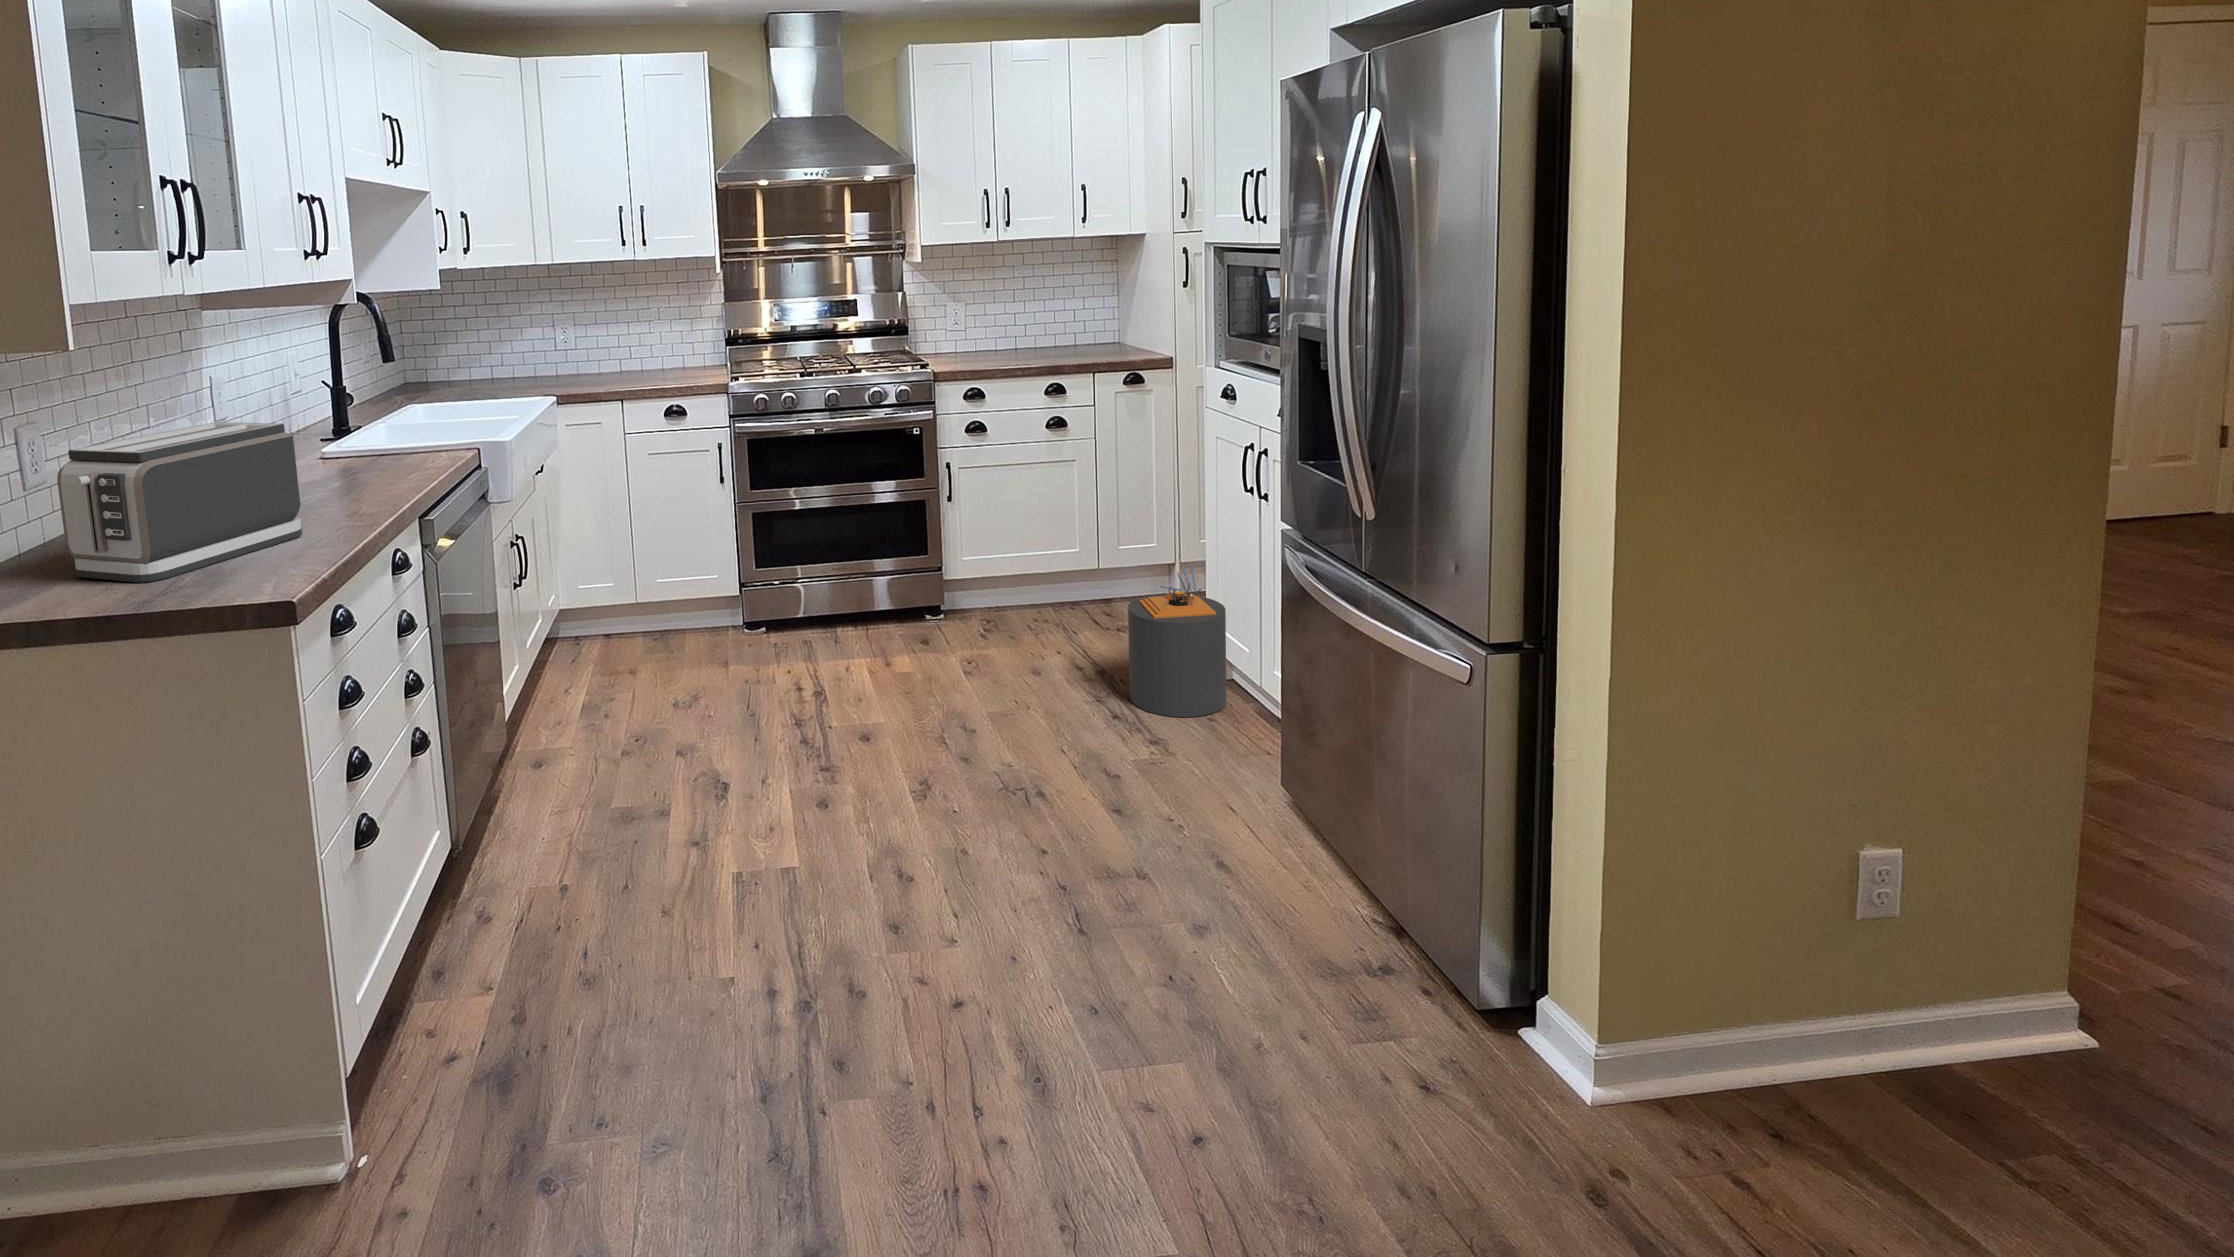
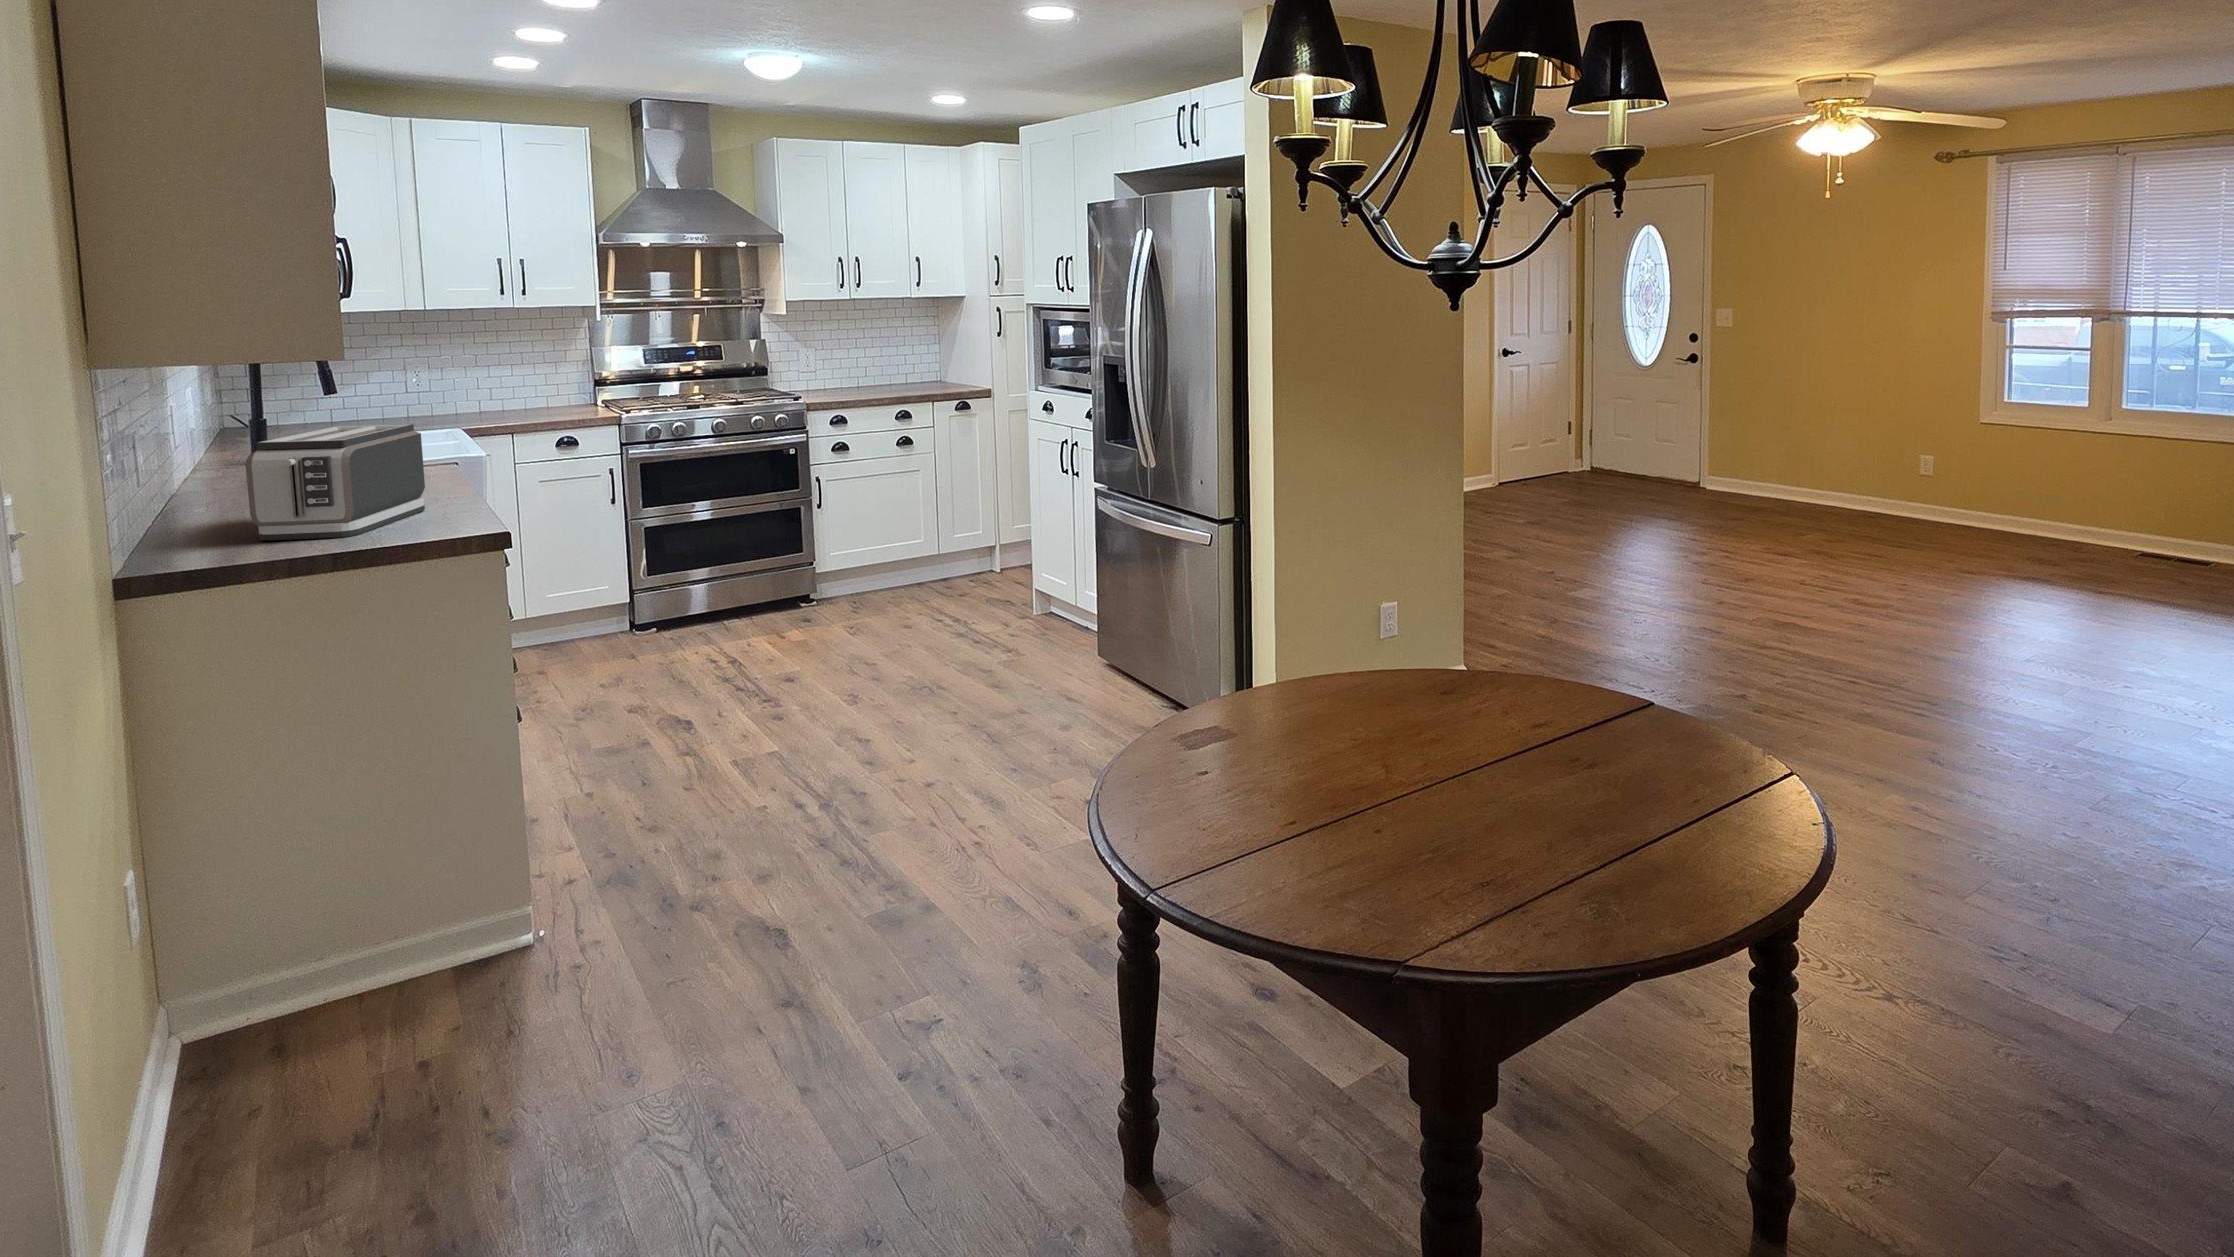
trash can: present [1128,564,1226,717] -> none [981,527,1051,637]

